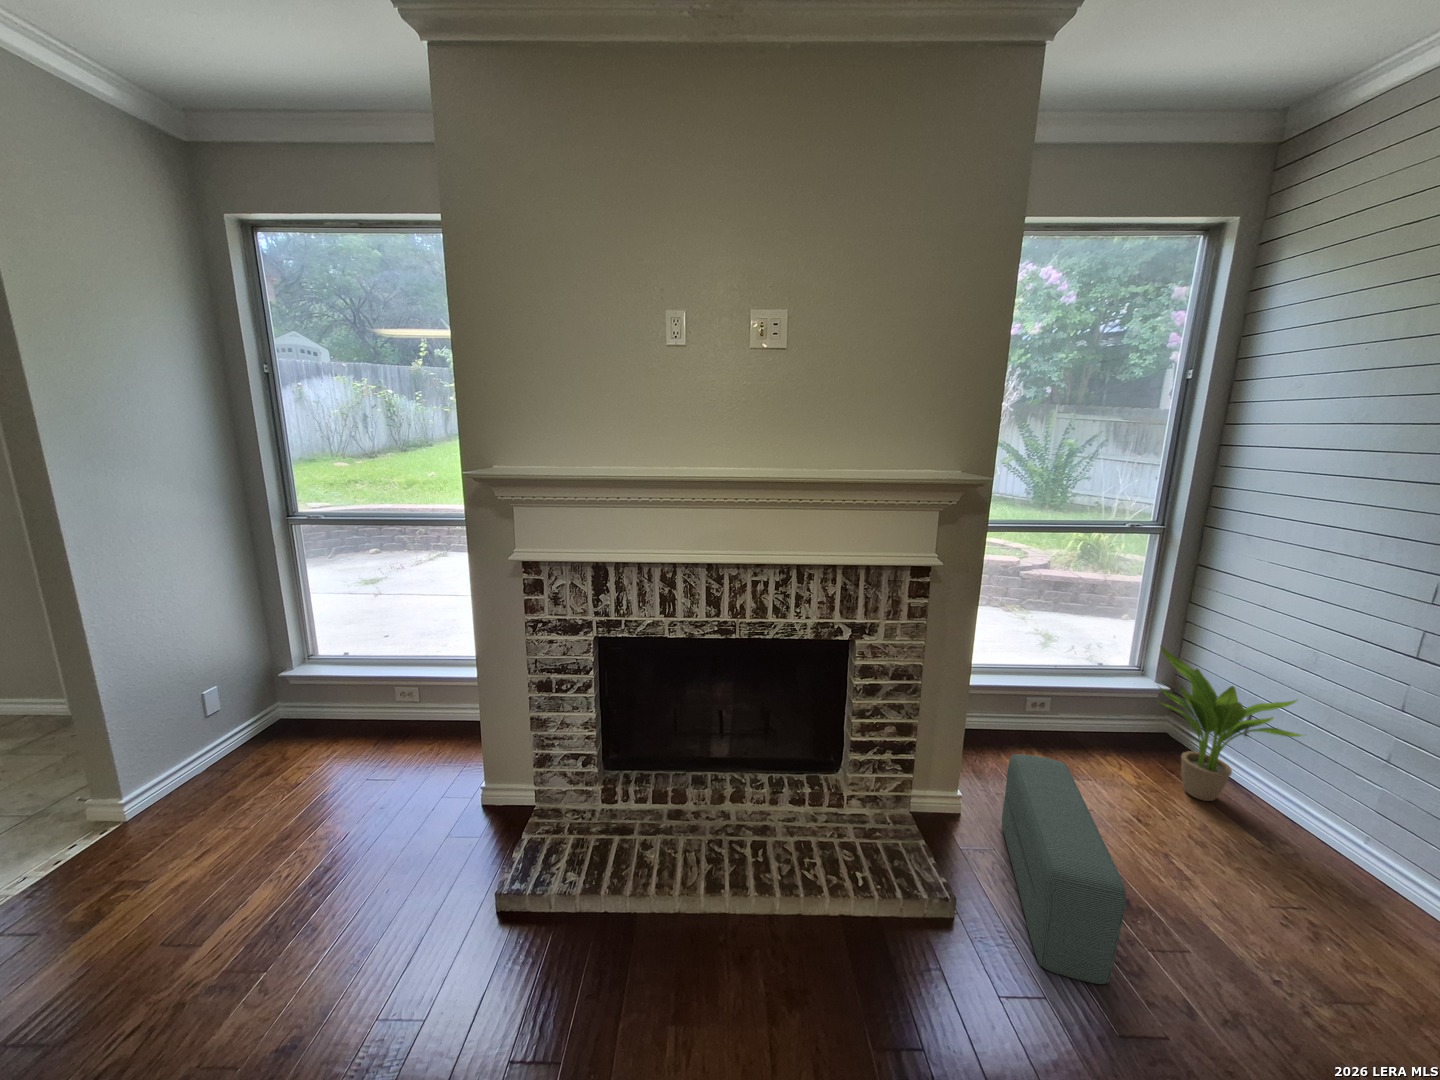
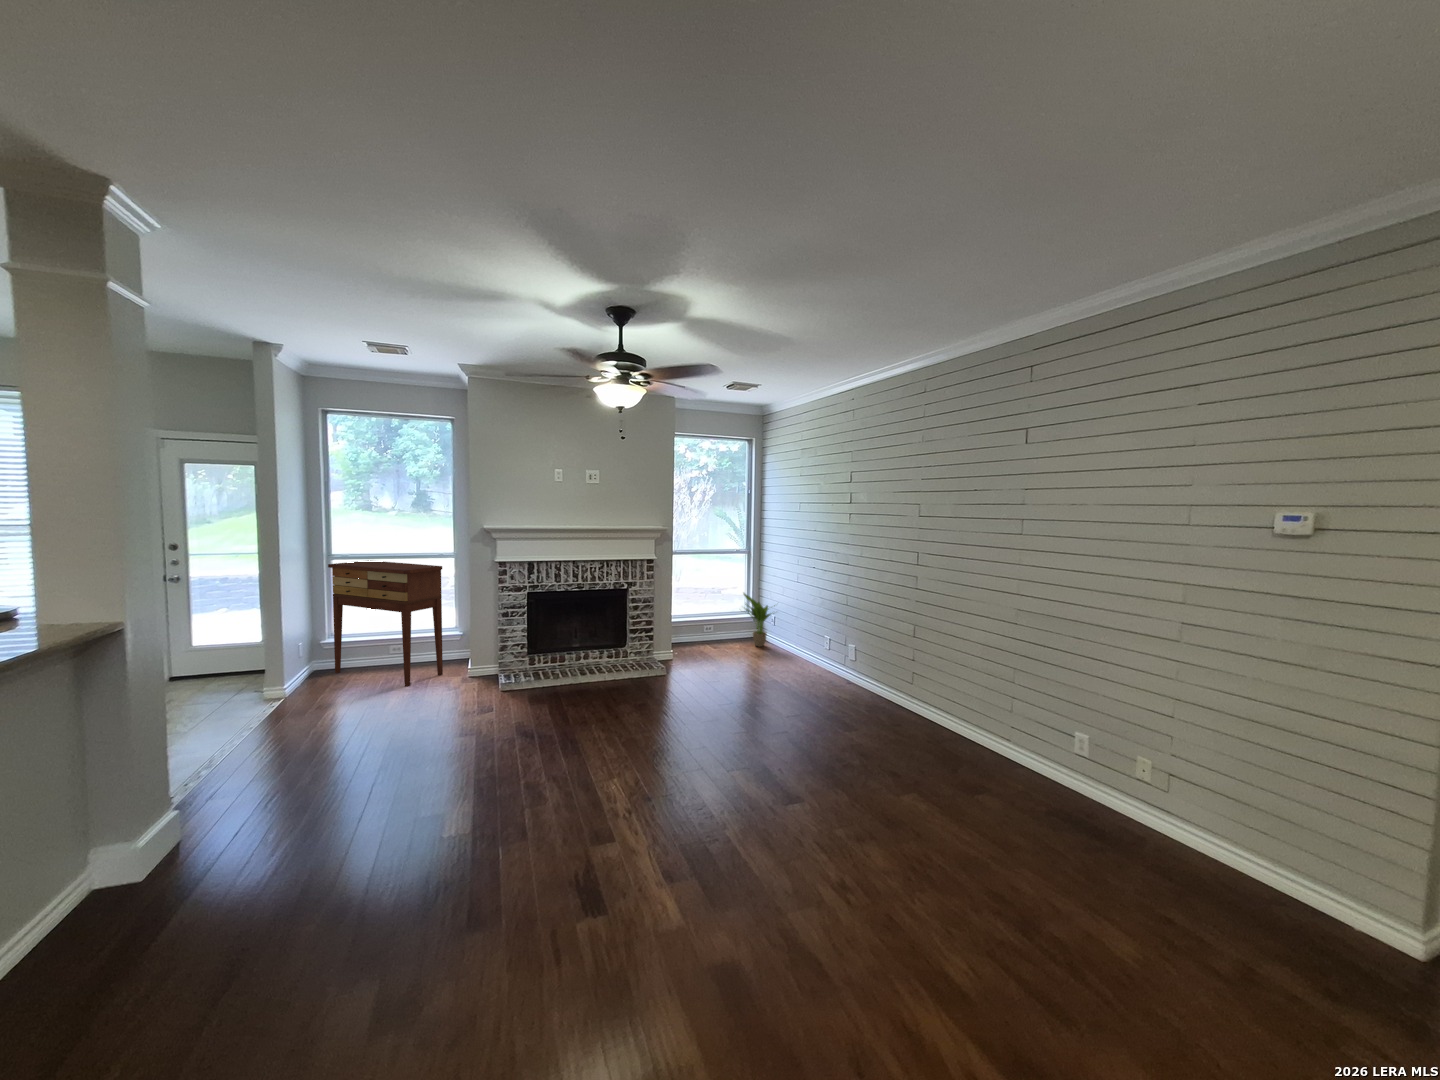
console table: none [237,525,433,837] -> present [328,562,443,687]
pouf: present [1002,754,1126,984] -> none [686,627,709,675]

